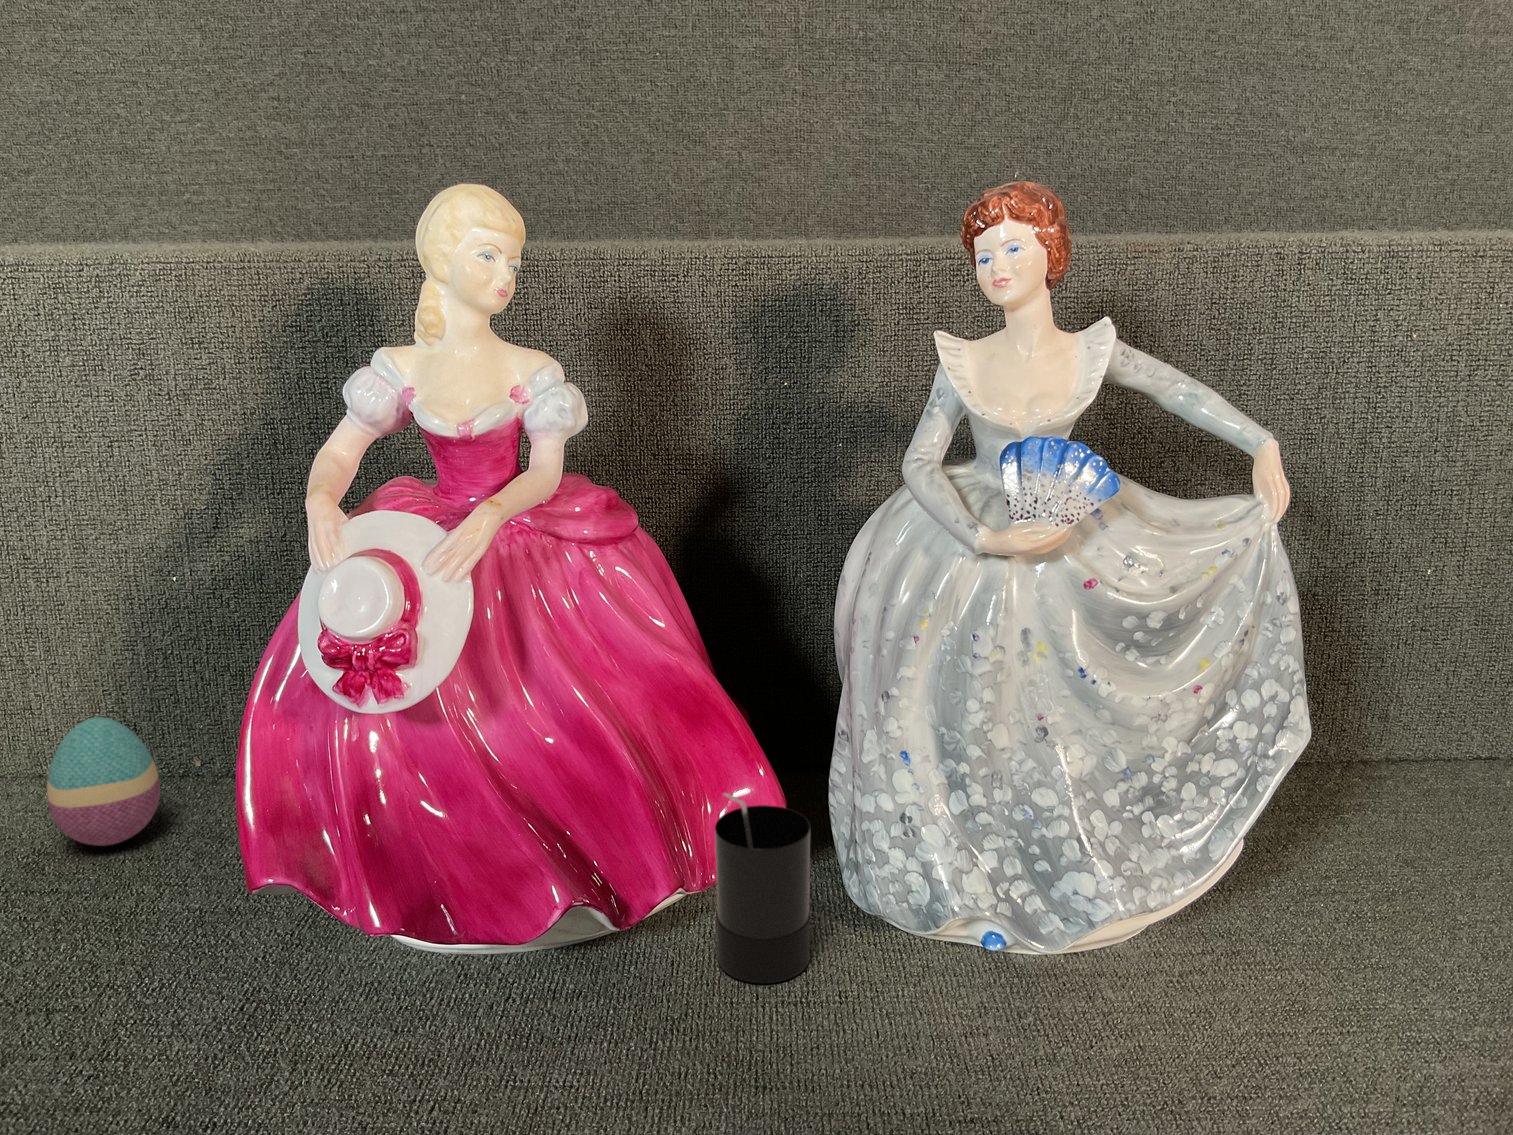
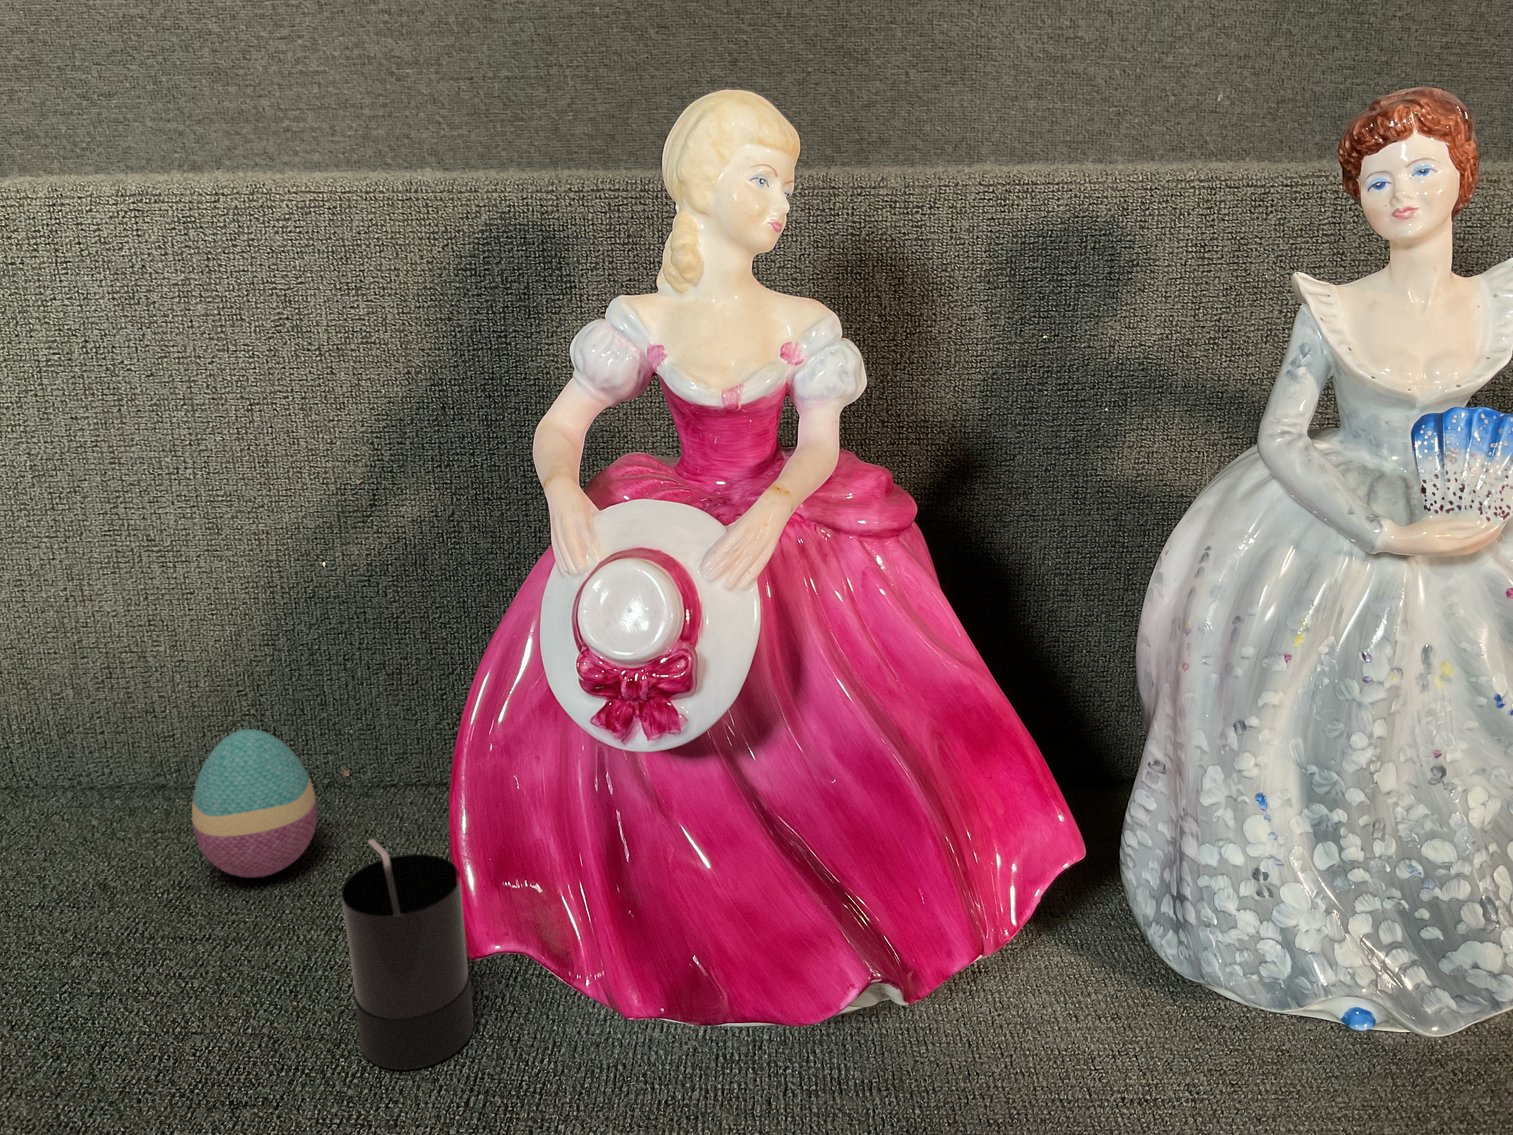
candle: present [715,793,810,983] -> present [341,839,474,1070]

